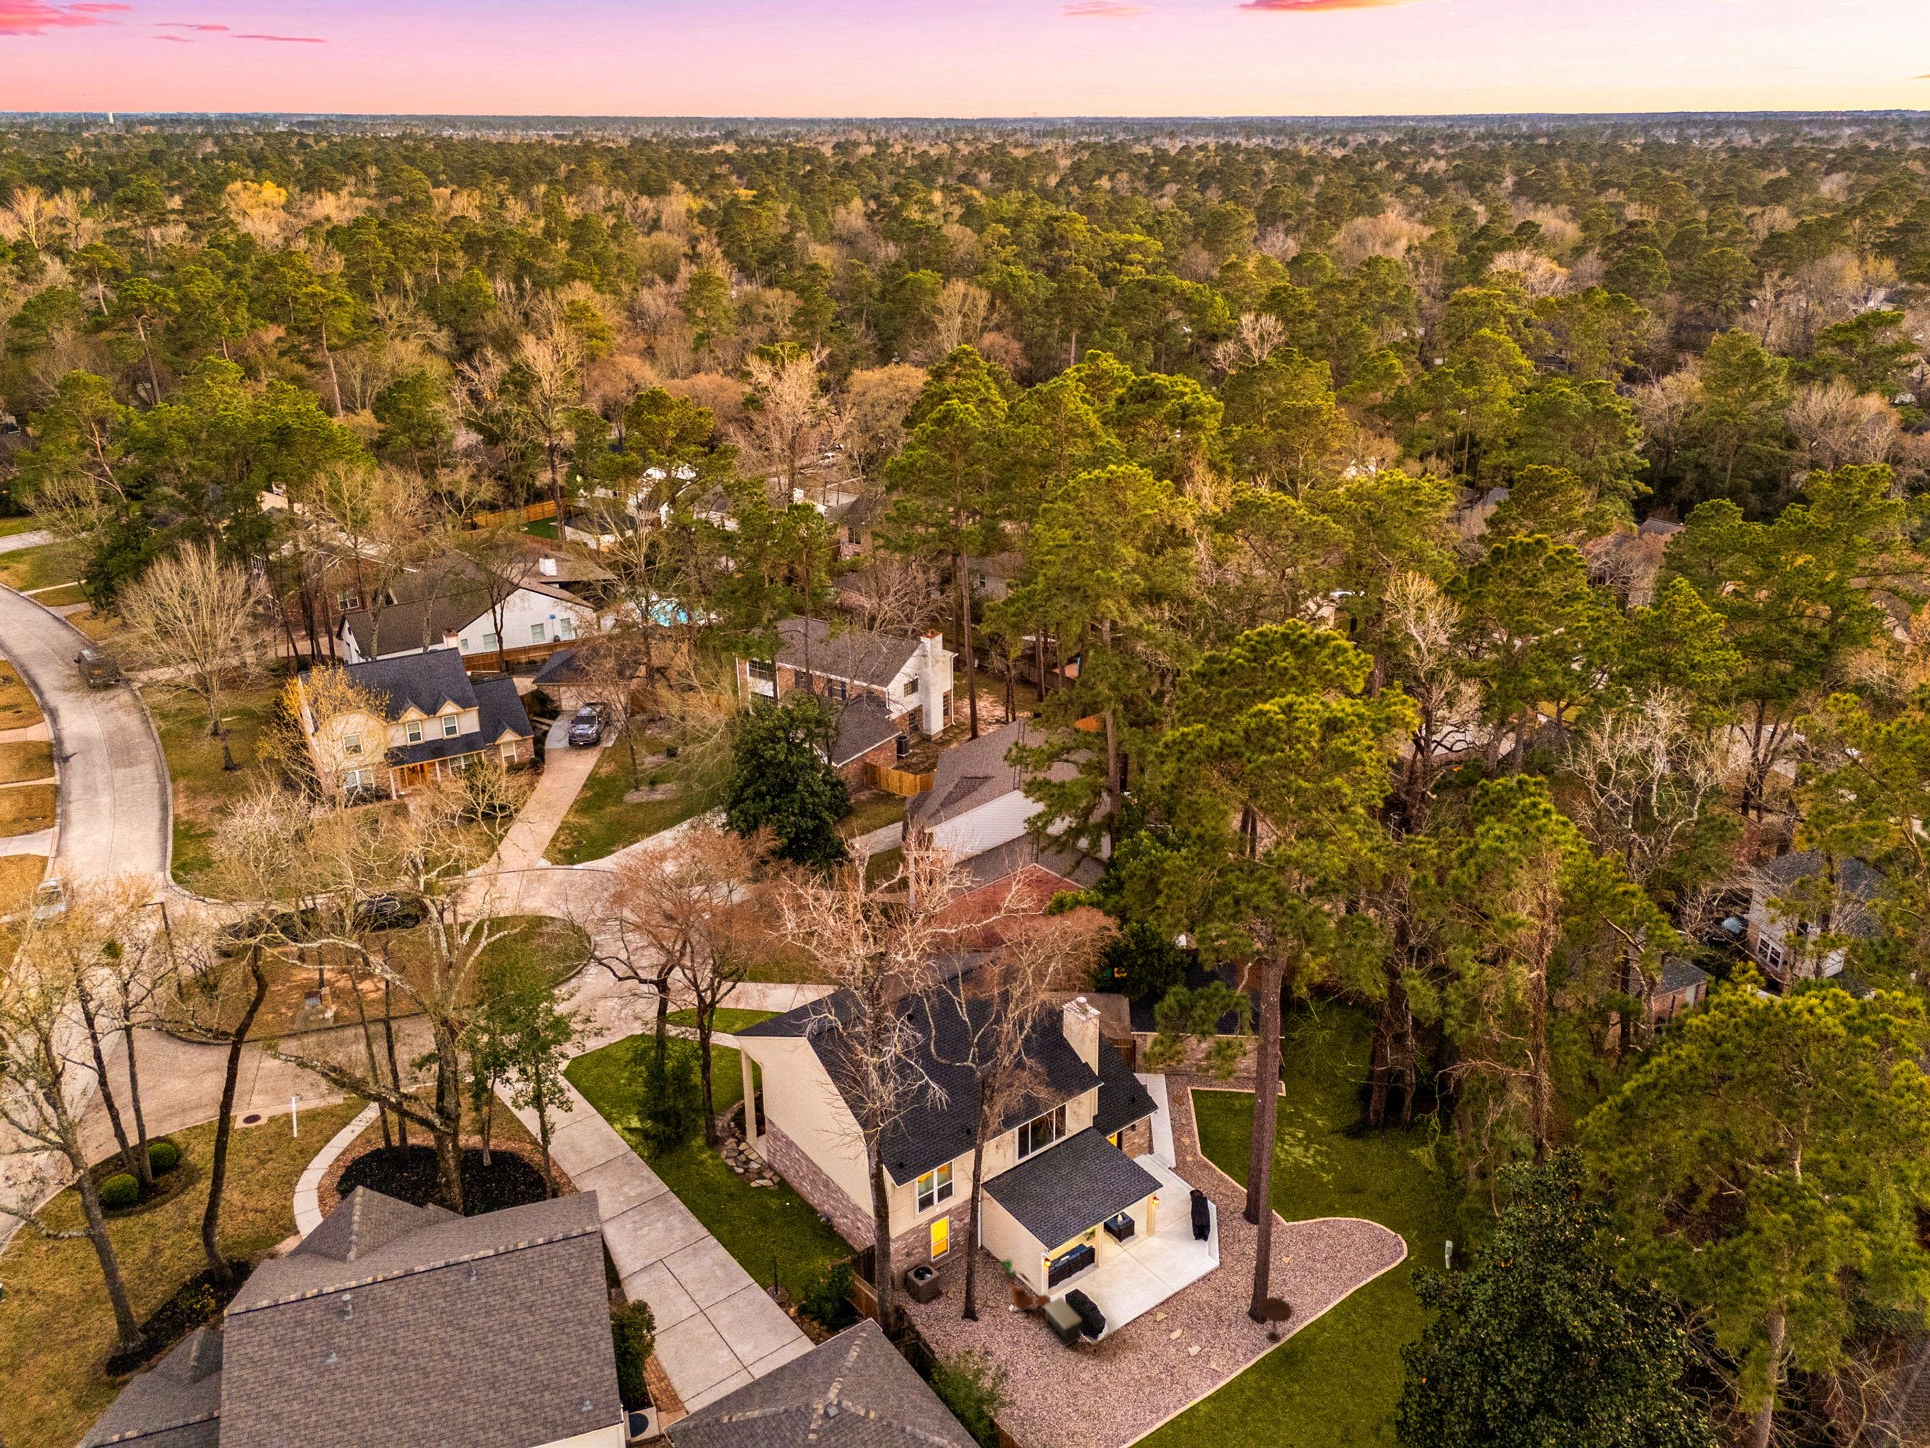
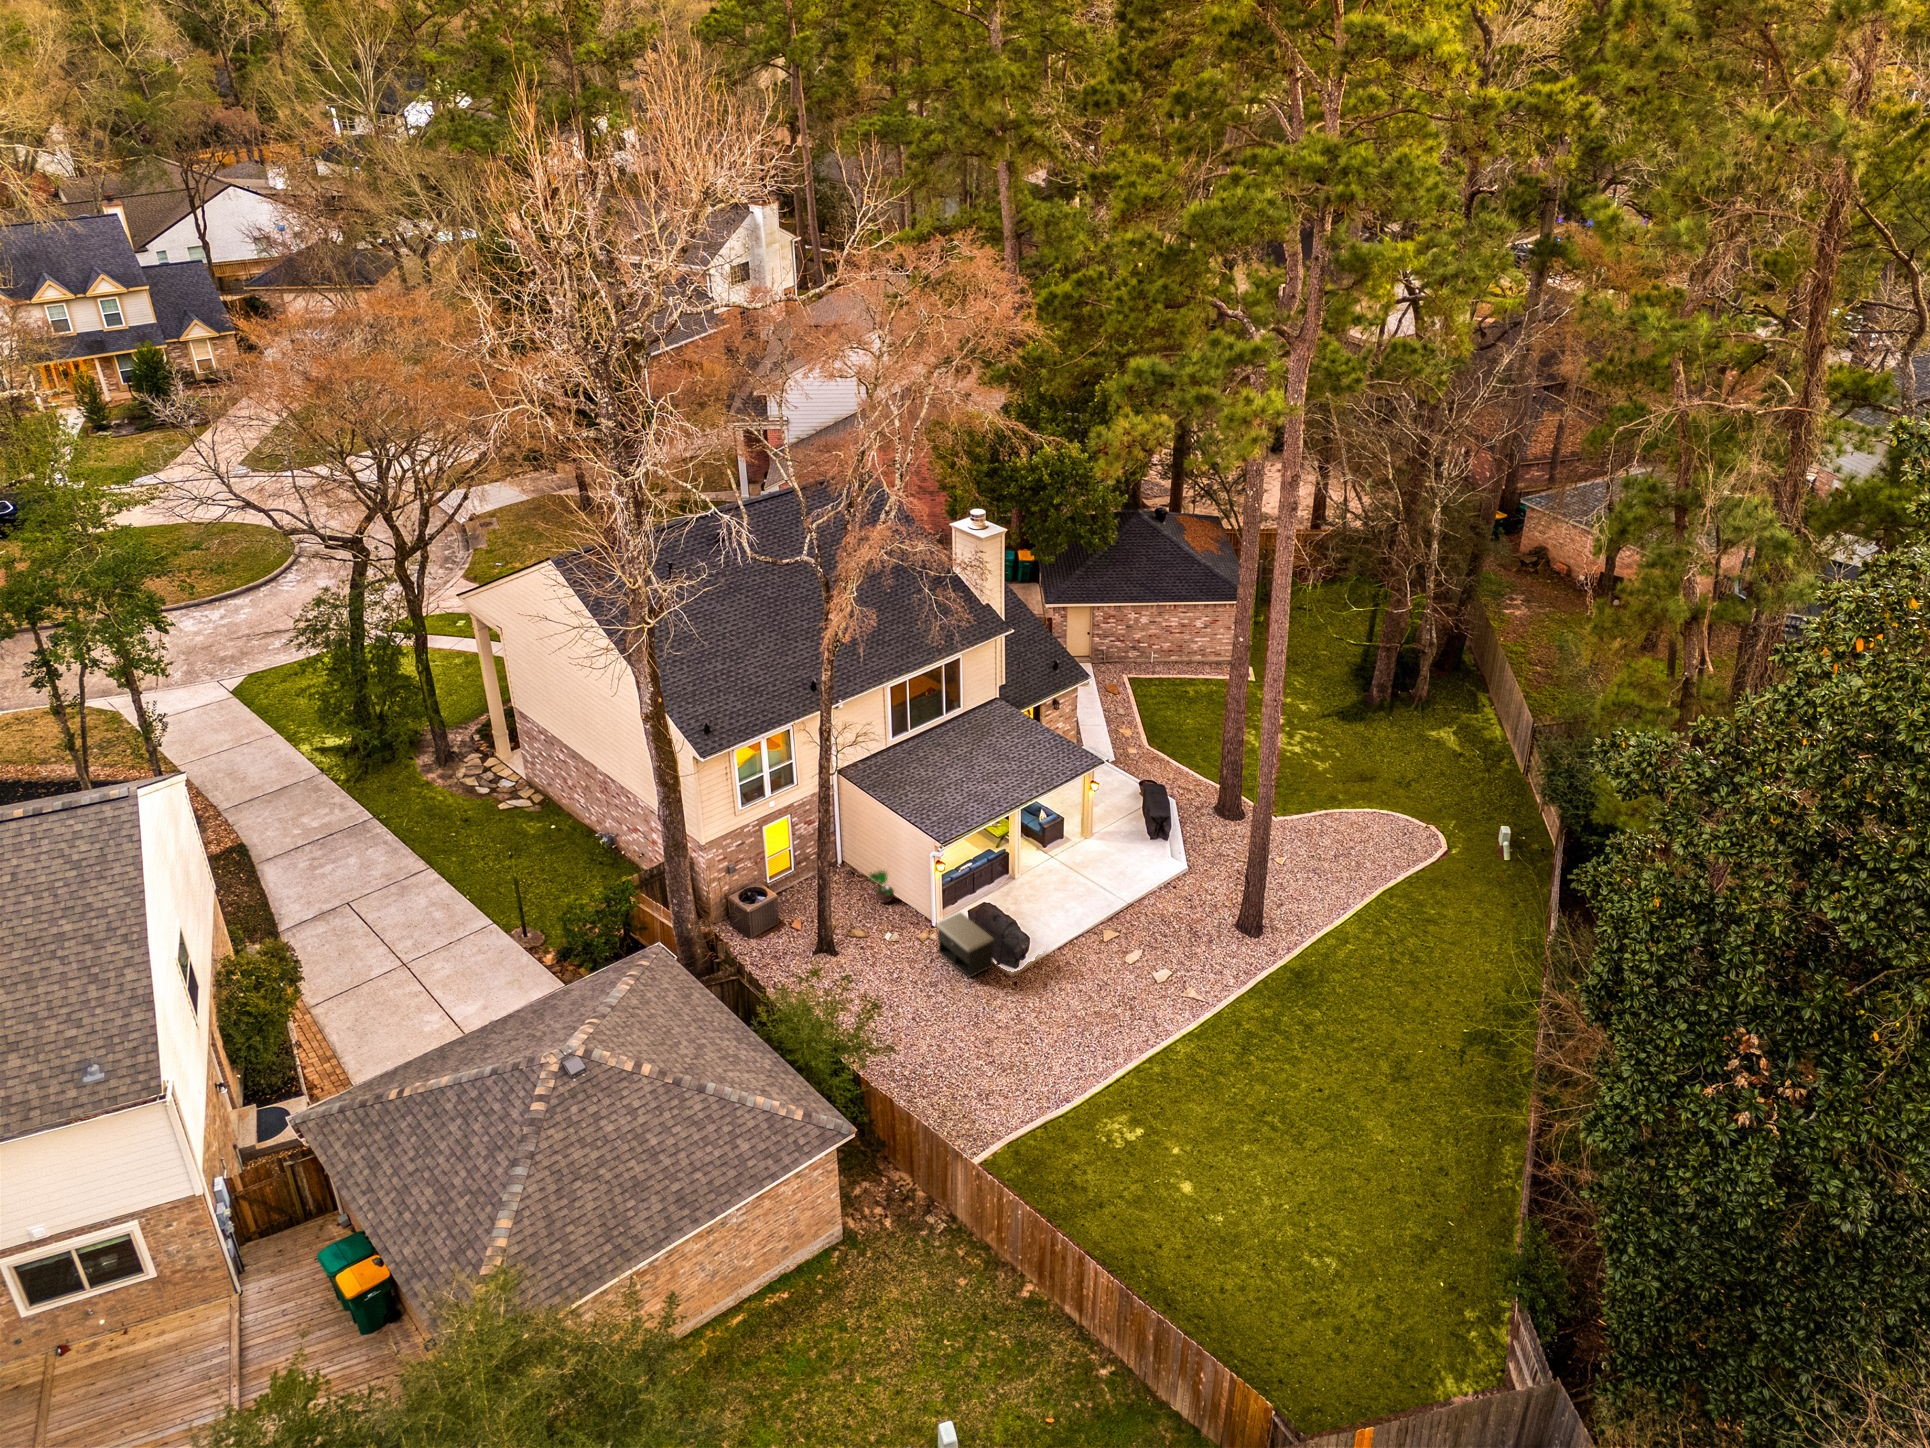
lounge chair: present [1009,1279,1051,1311] -> none [883,892,947,946]
pedestal table: present [1260,1297,1293,1343] -> none [1256,895,1305,957]

